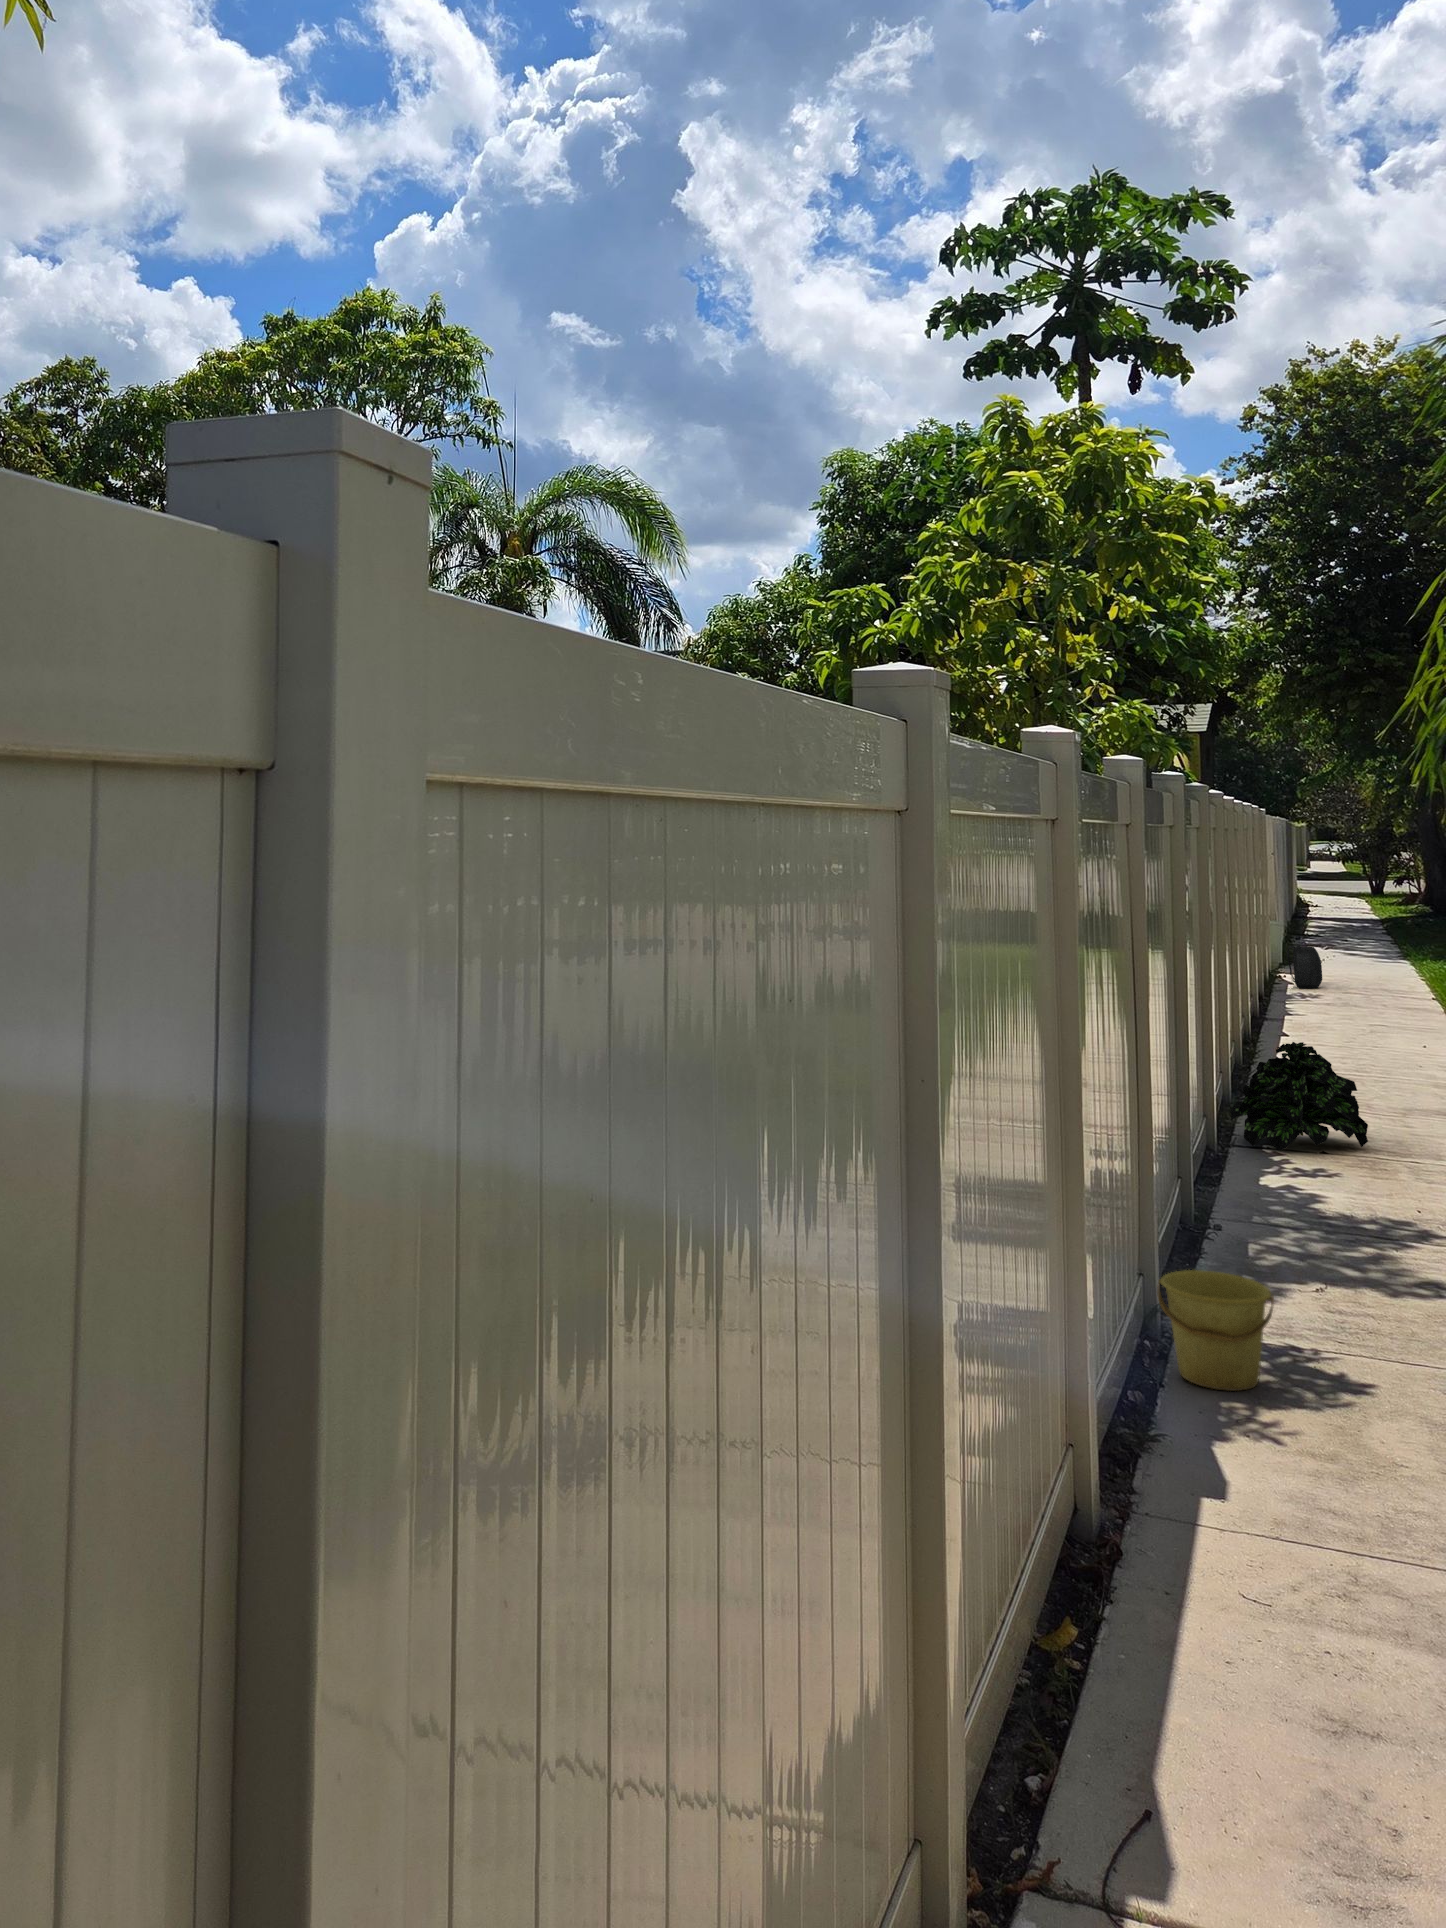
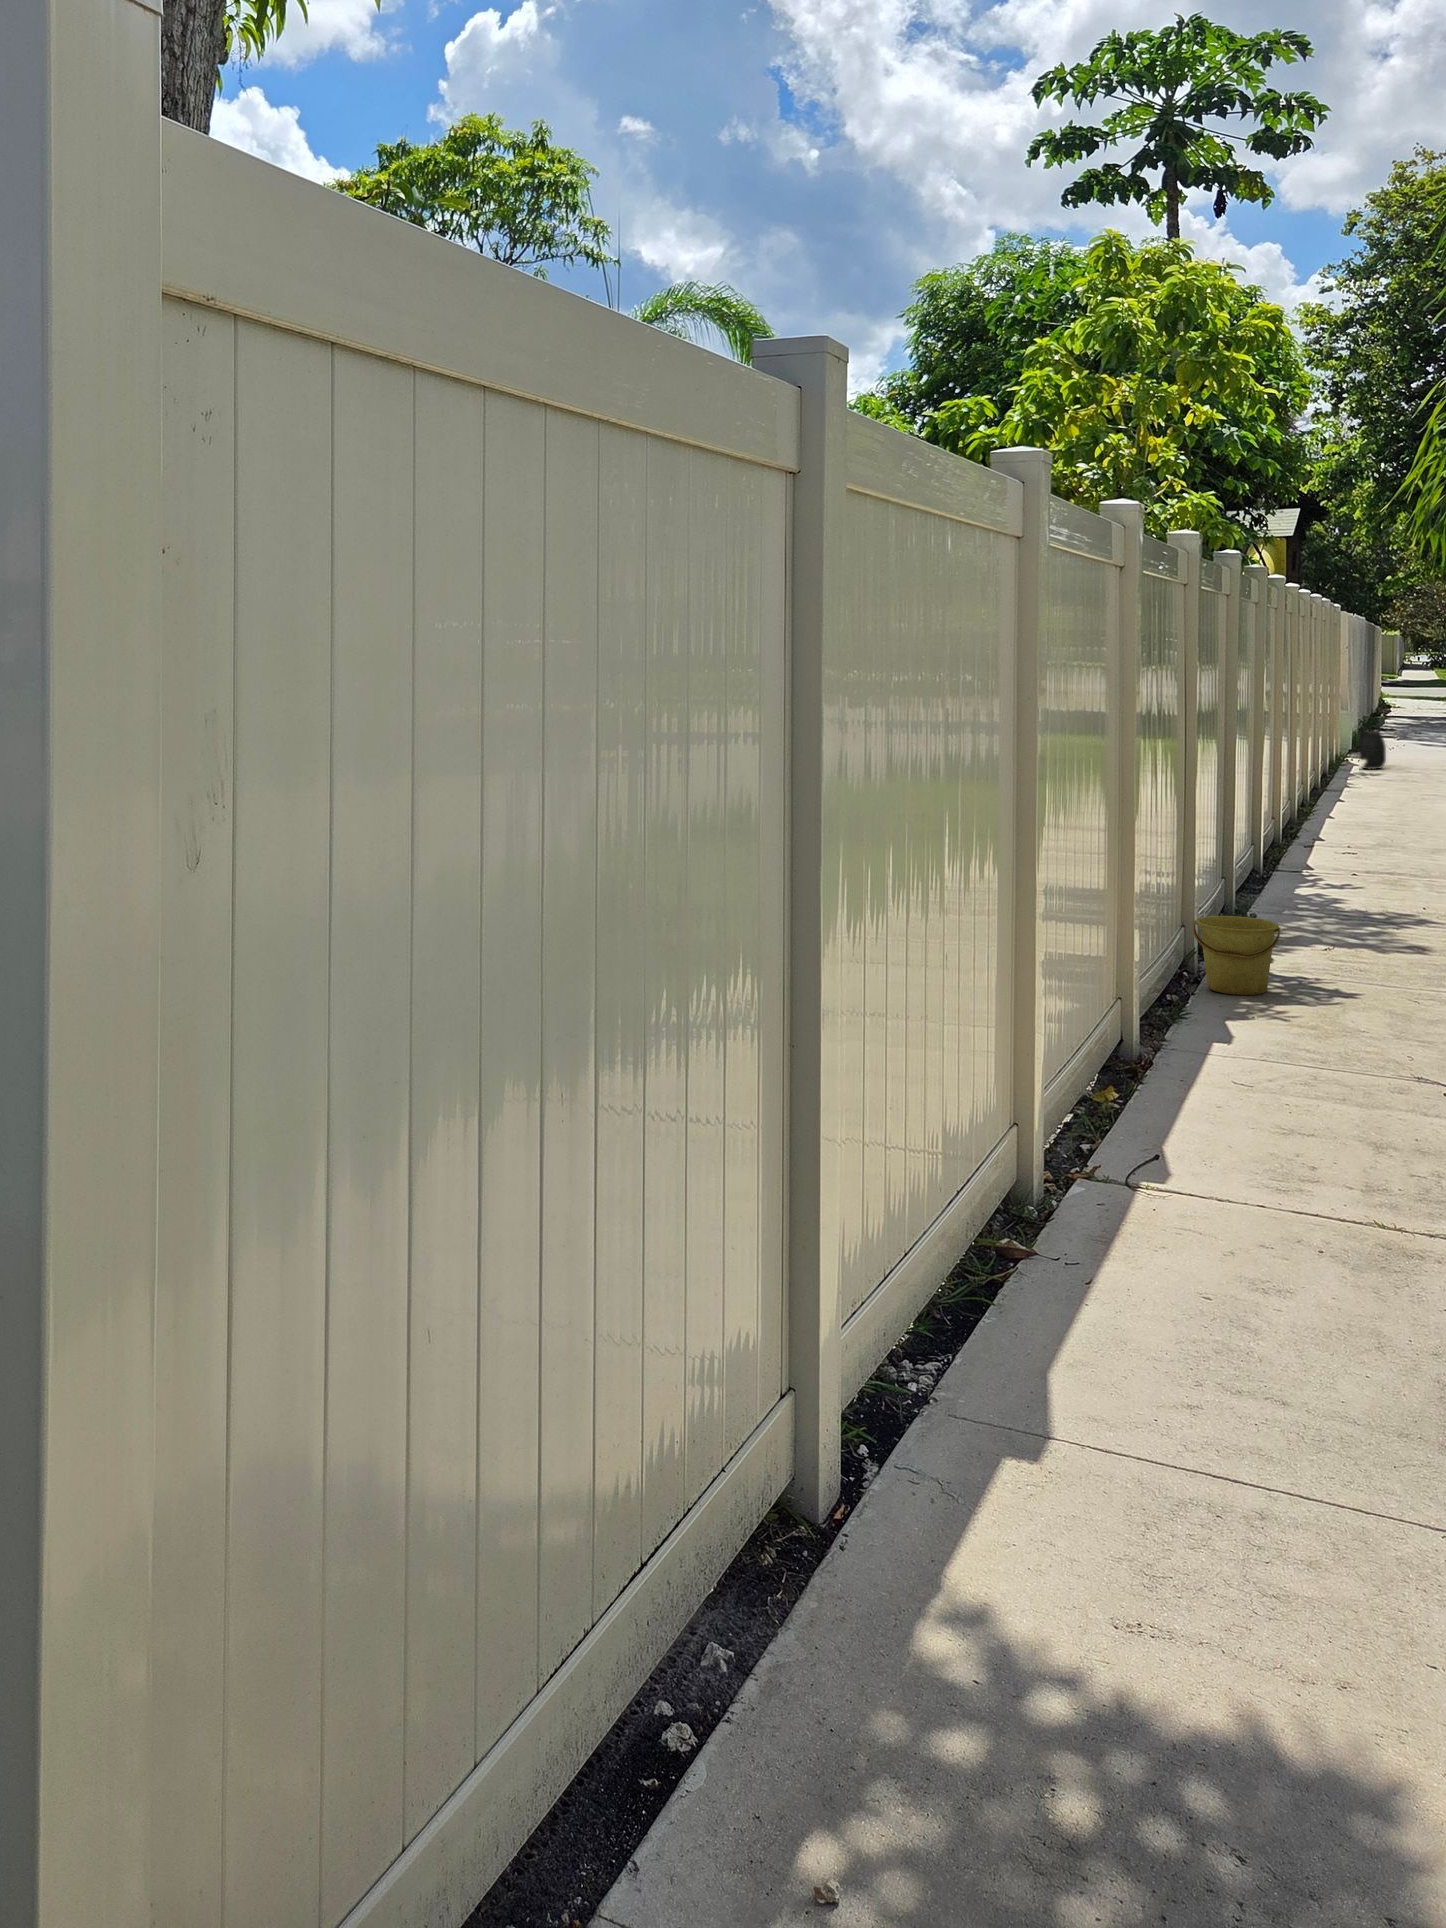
potted plant: present [1230,1042,1368,1151] -> none [1276,785,1393,873]

